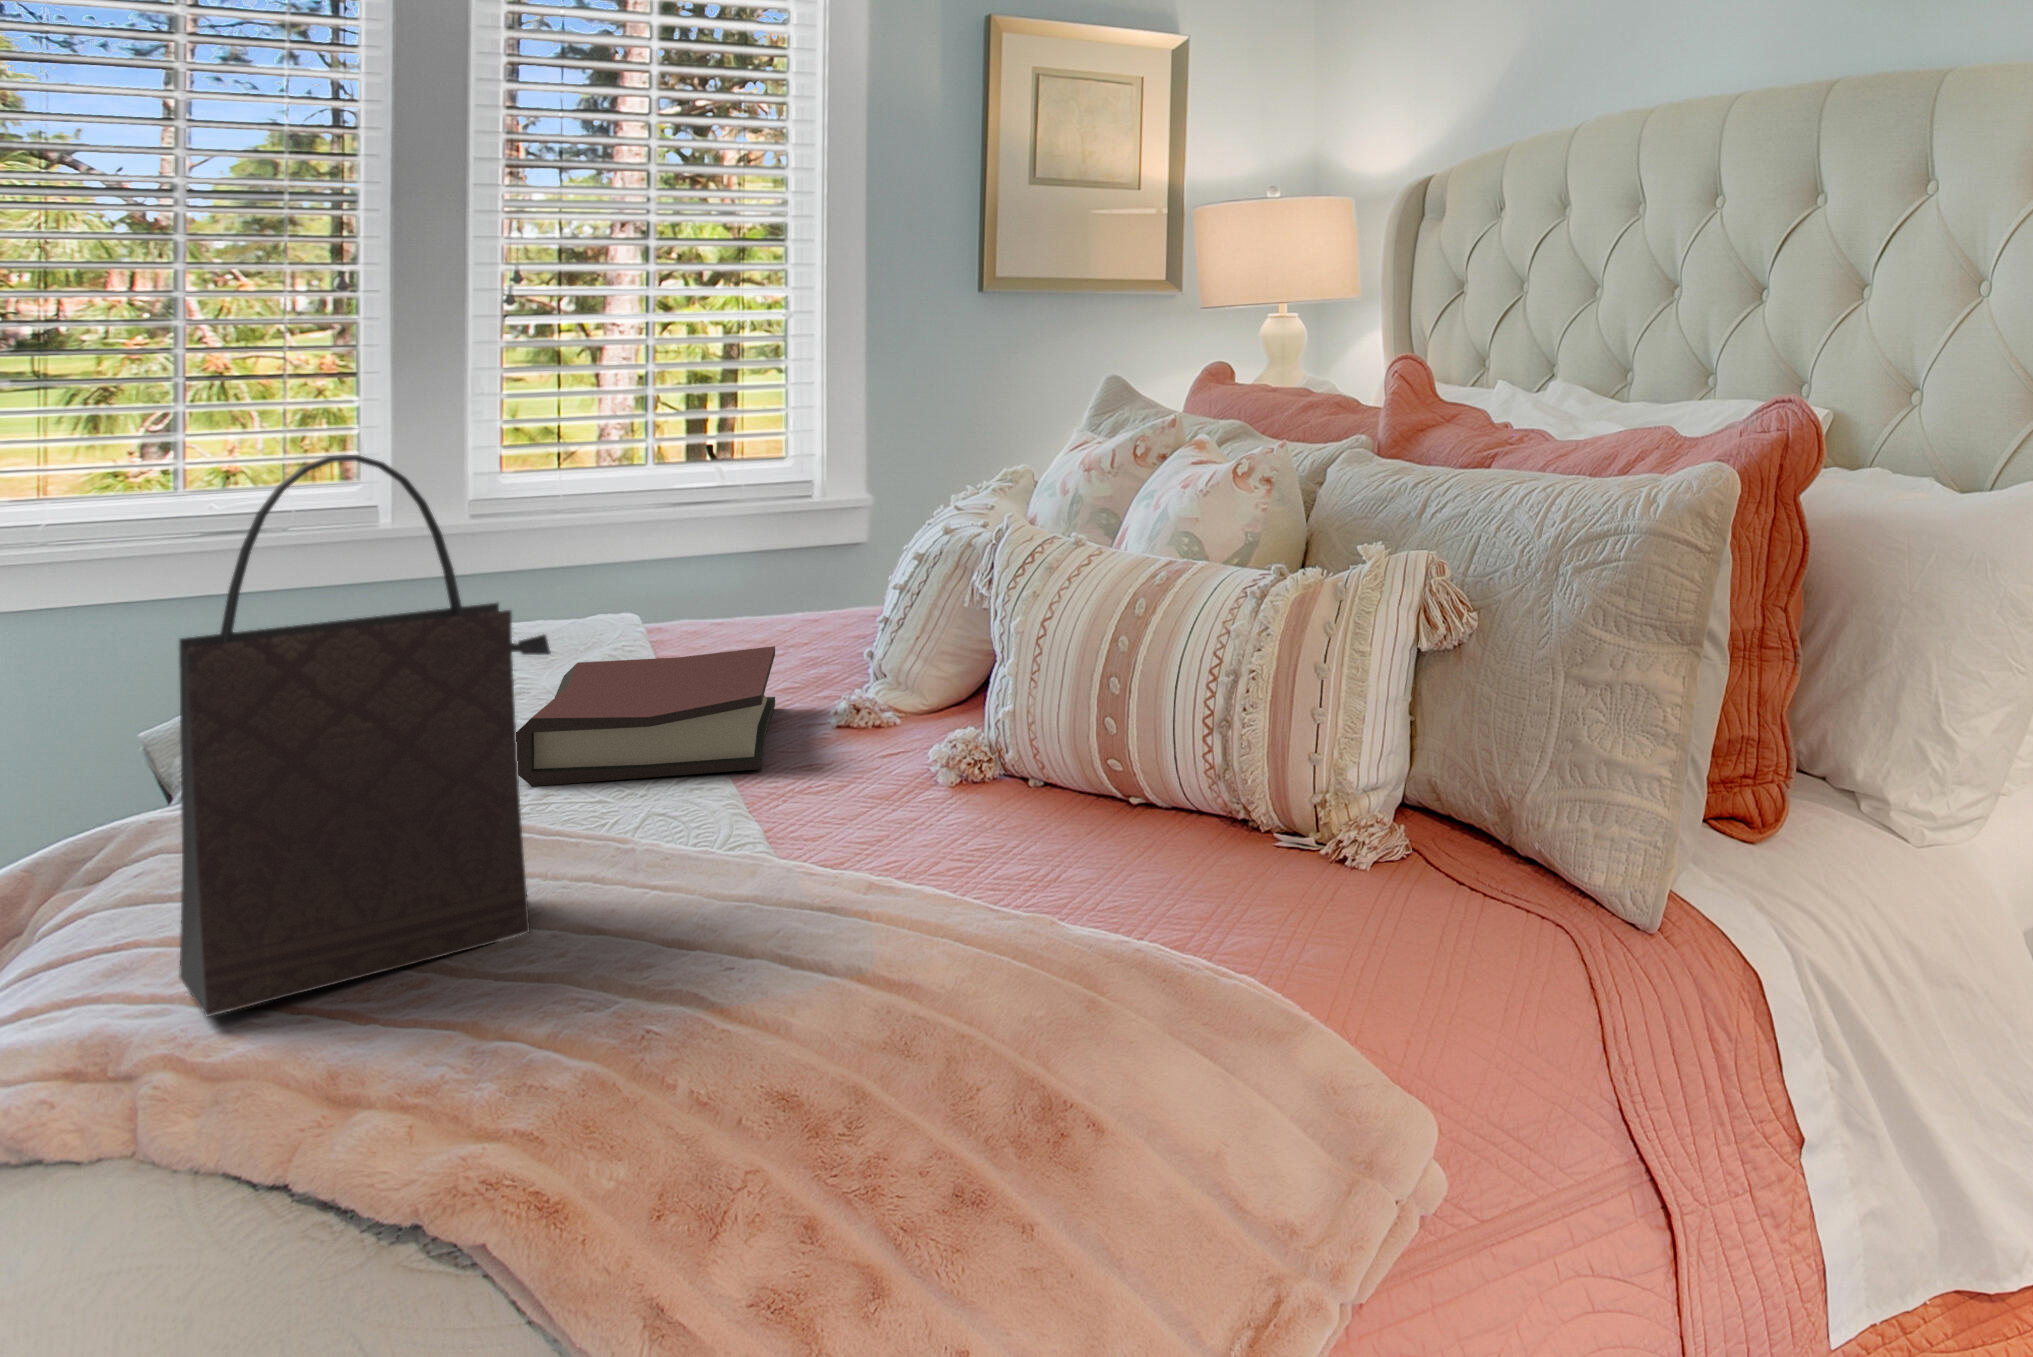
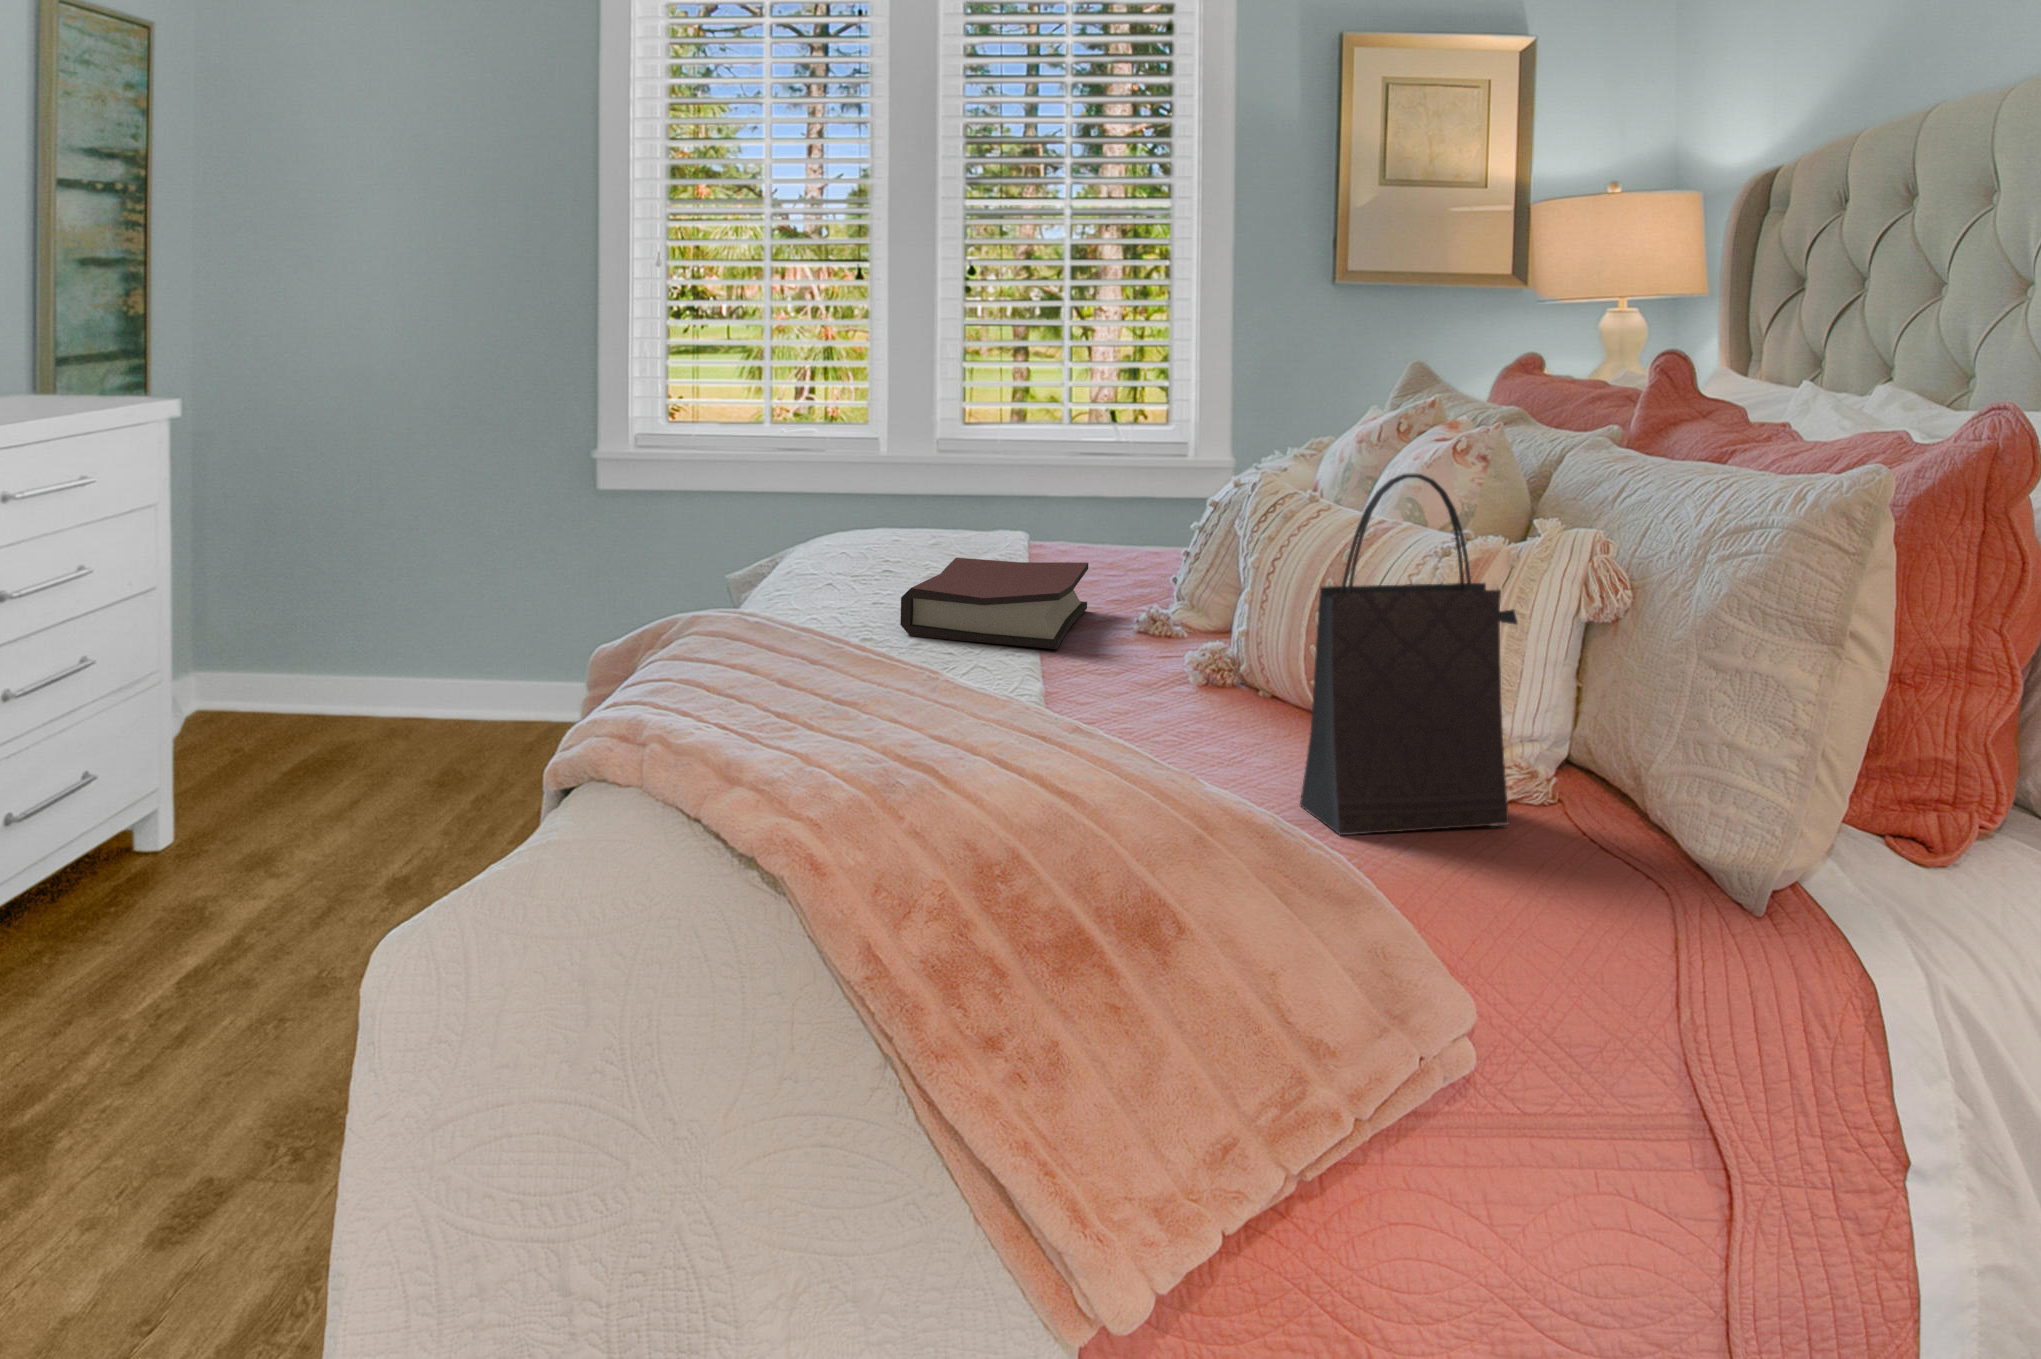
handbag: present [179,455,550,1017] -> present [1300,474,1518,835]

